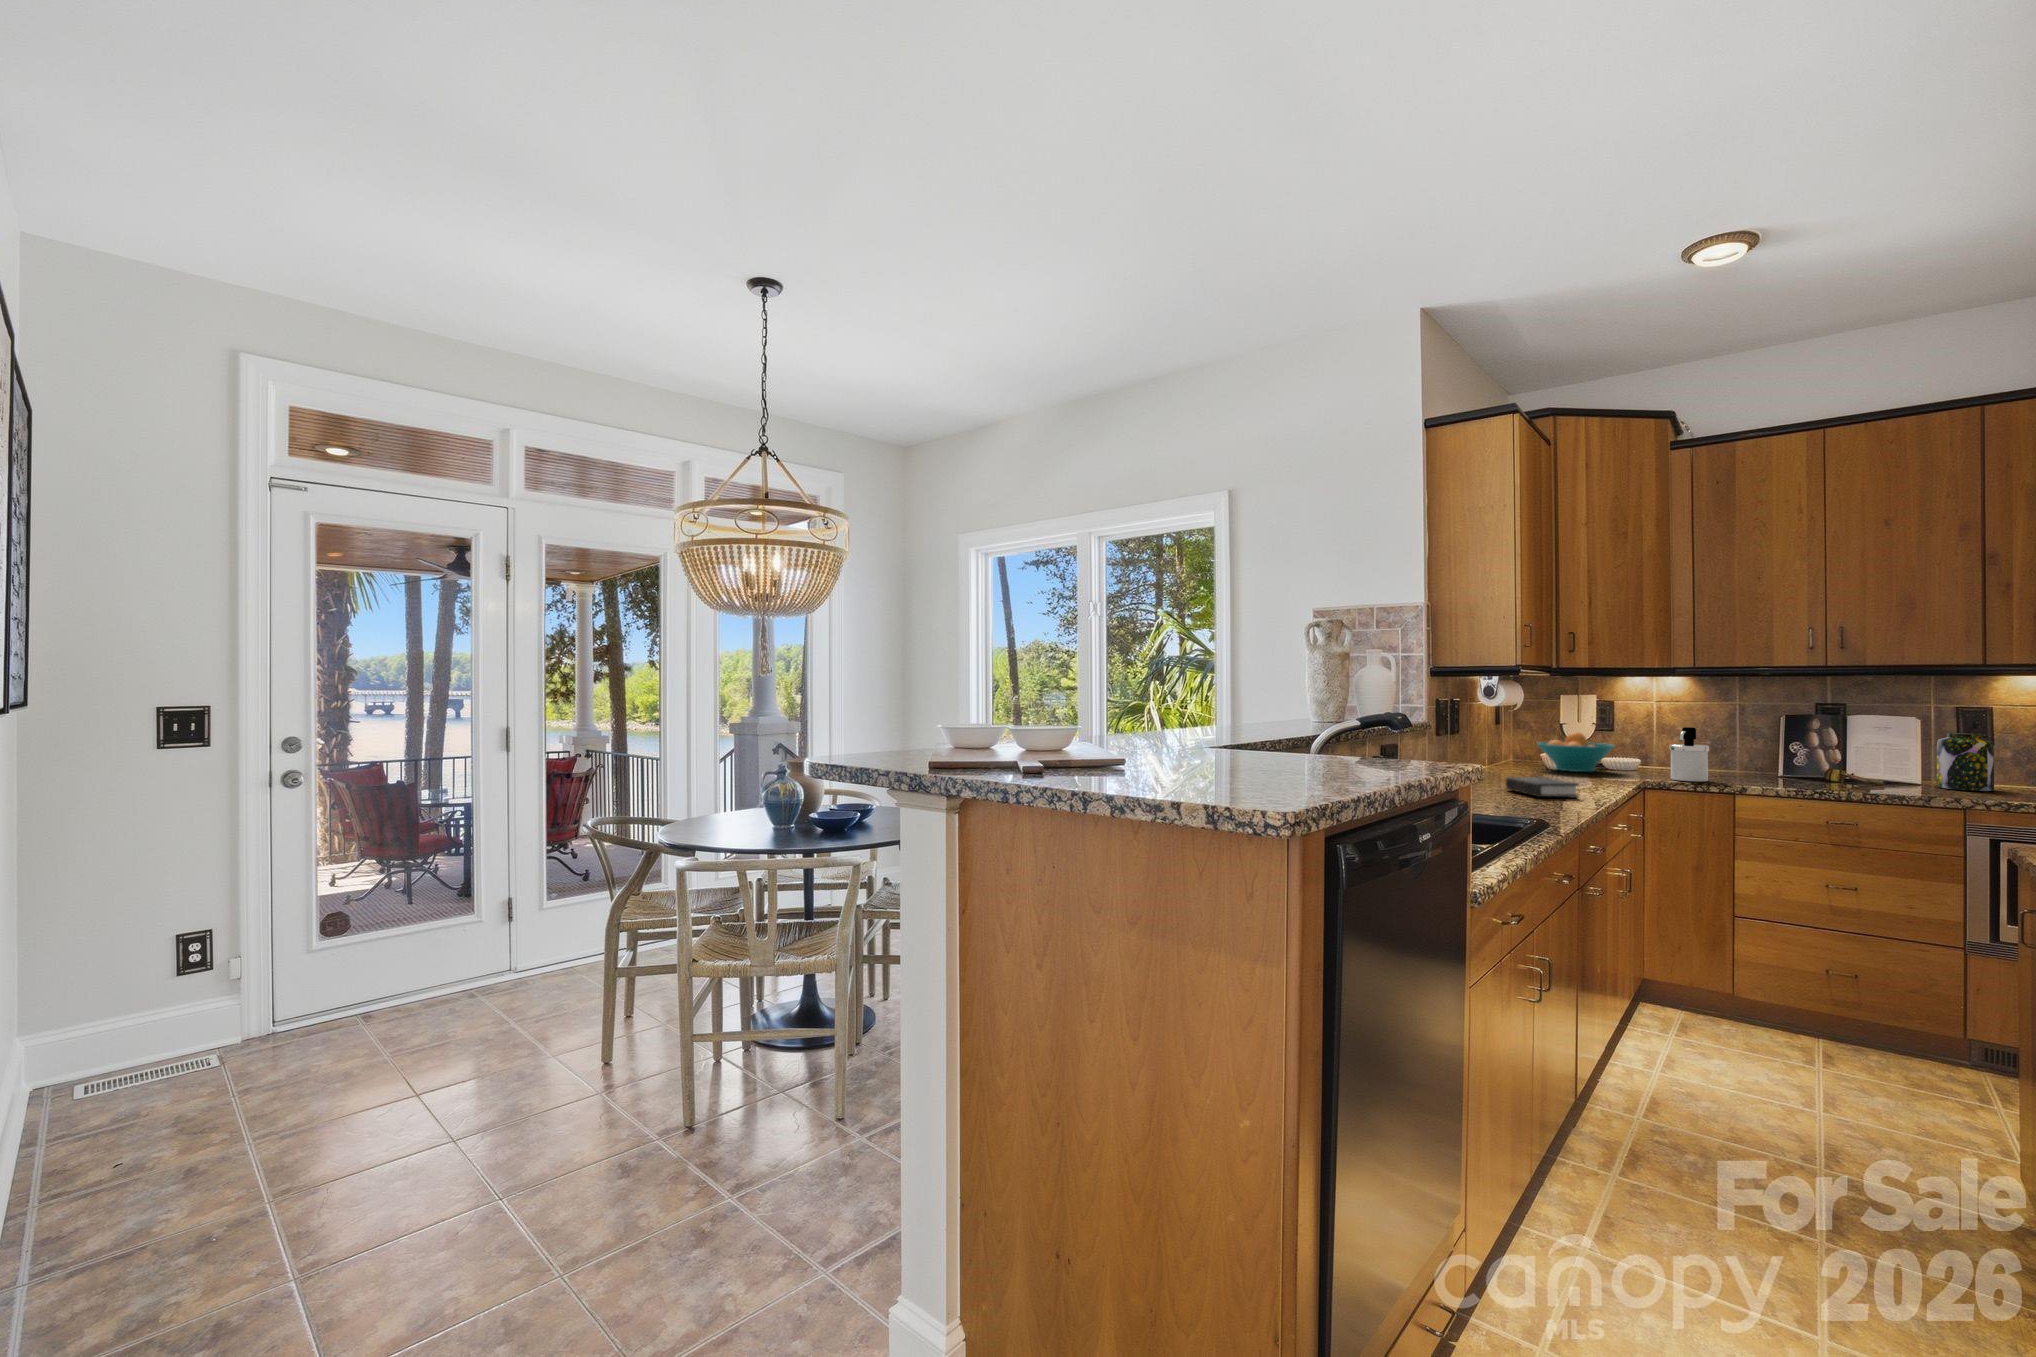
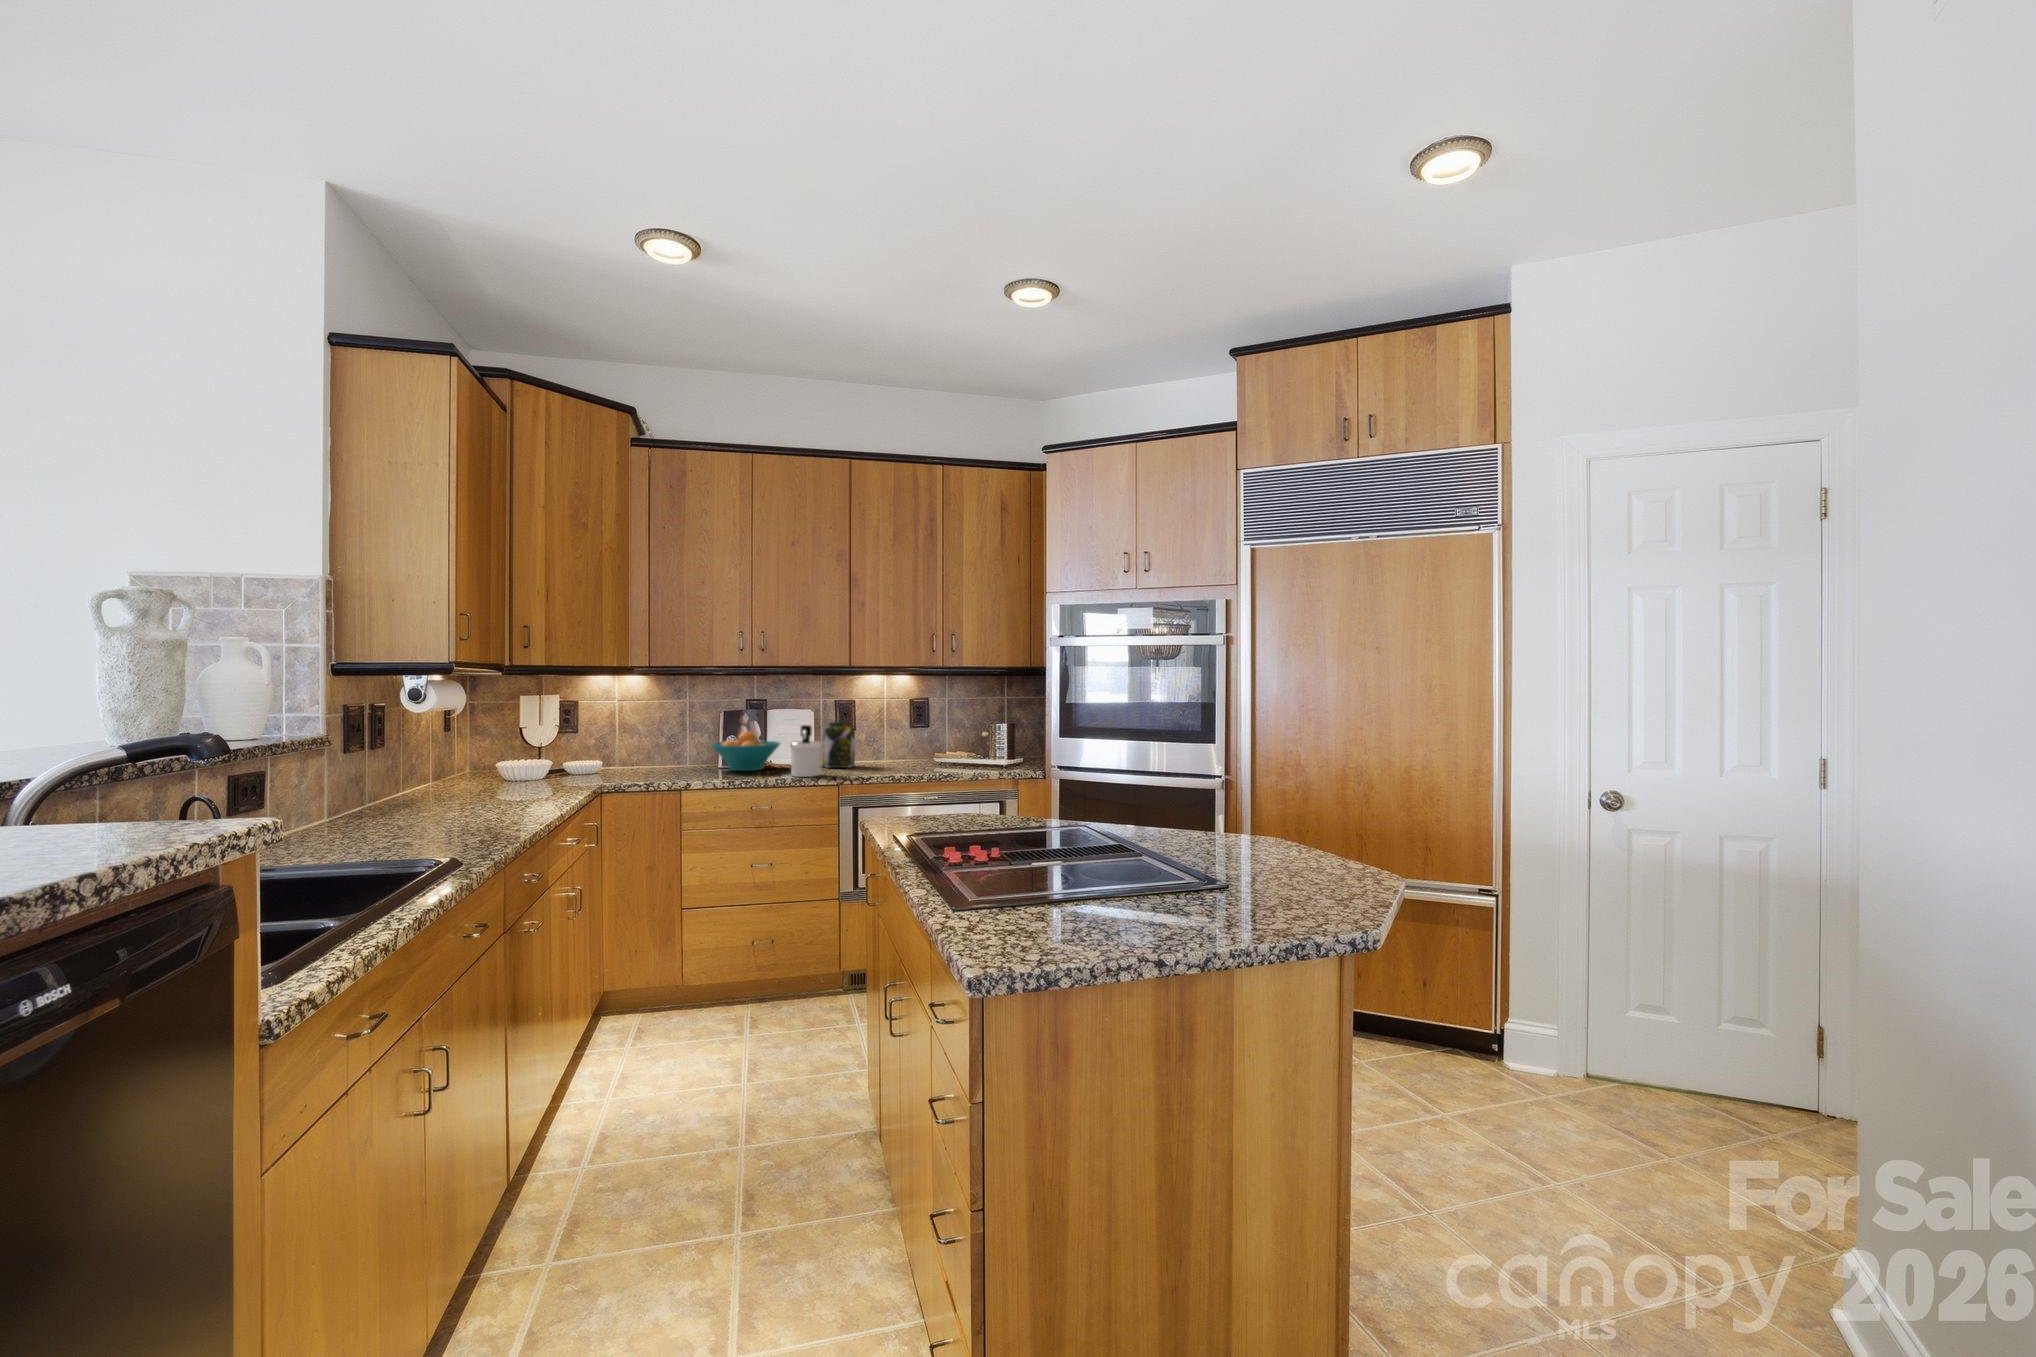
soap dispenser: present [1669,727,1709,782] -> present [790,725,822,777]
fruit bowl: present [1537,732,1614,772] -> present [712,731,780,771]
hardback book: present [1506,777,1579,798] -> none [434,797,521,825]

